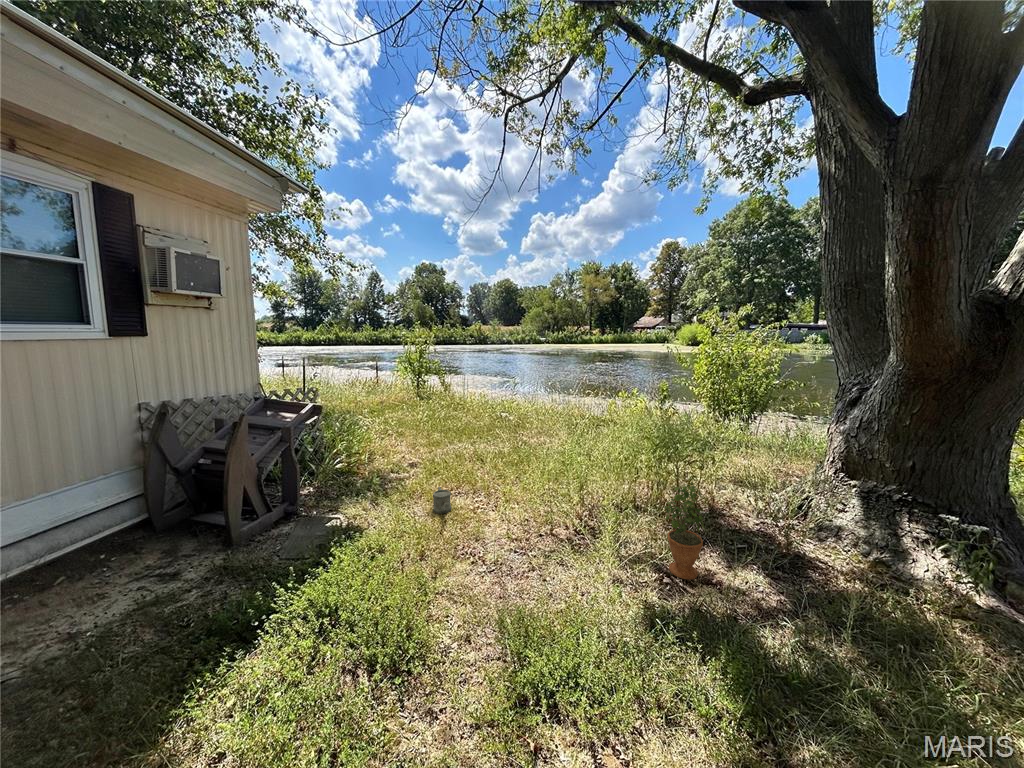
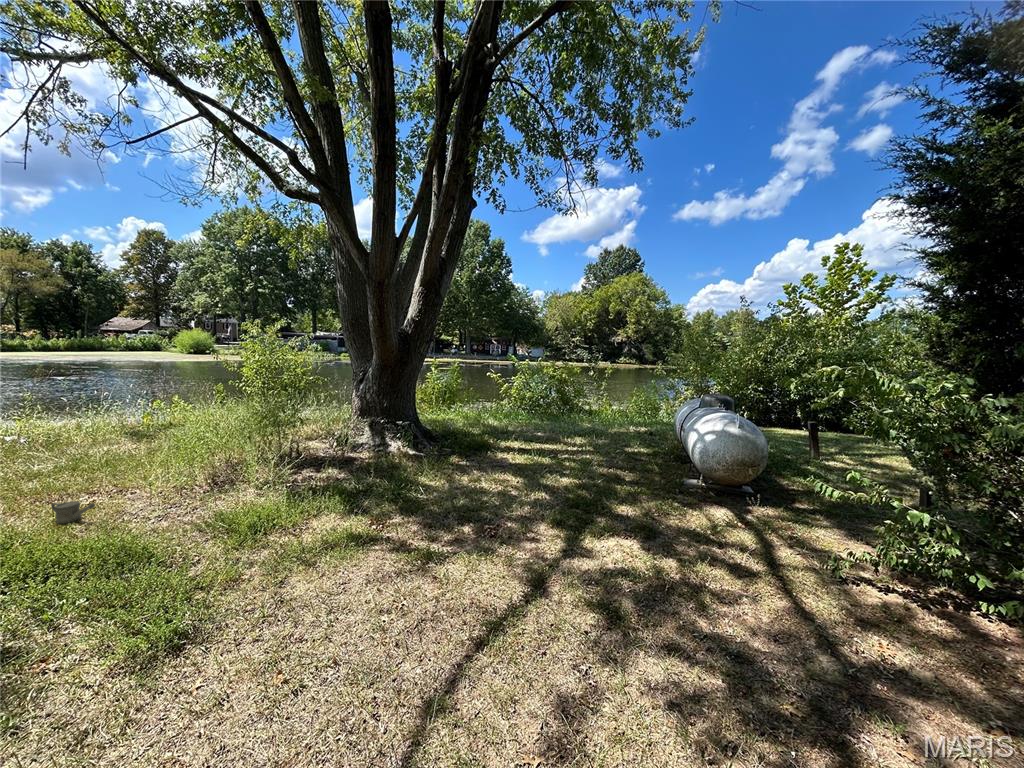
potted plant: present [664,482,704,579] -> none [286,431,310,481]

